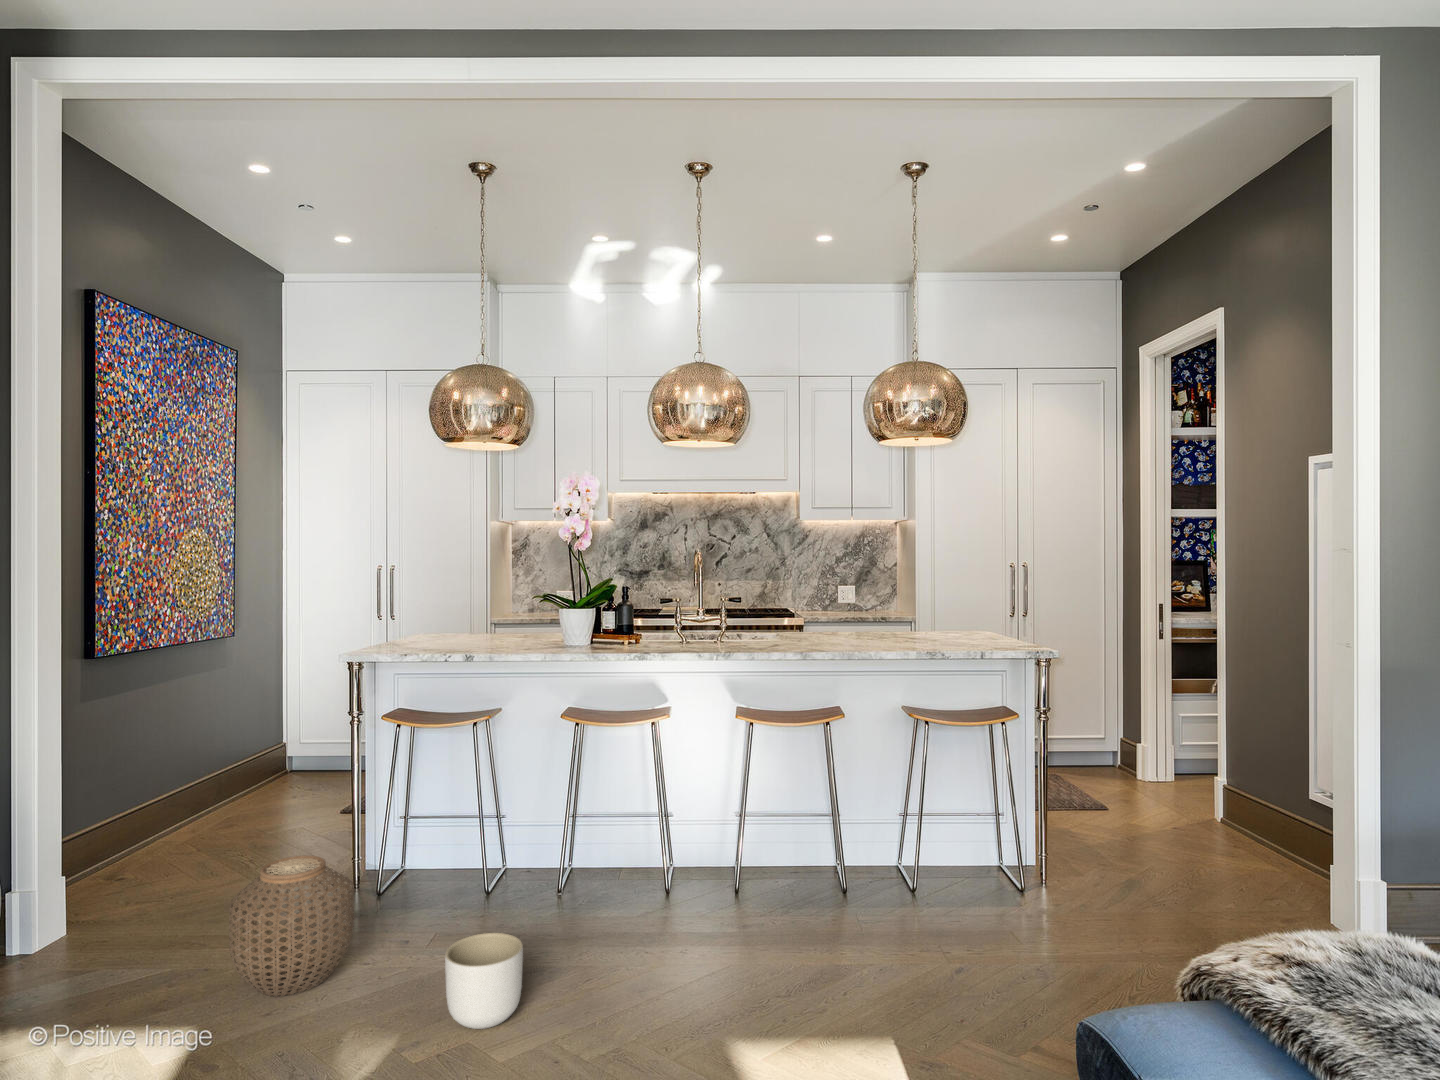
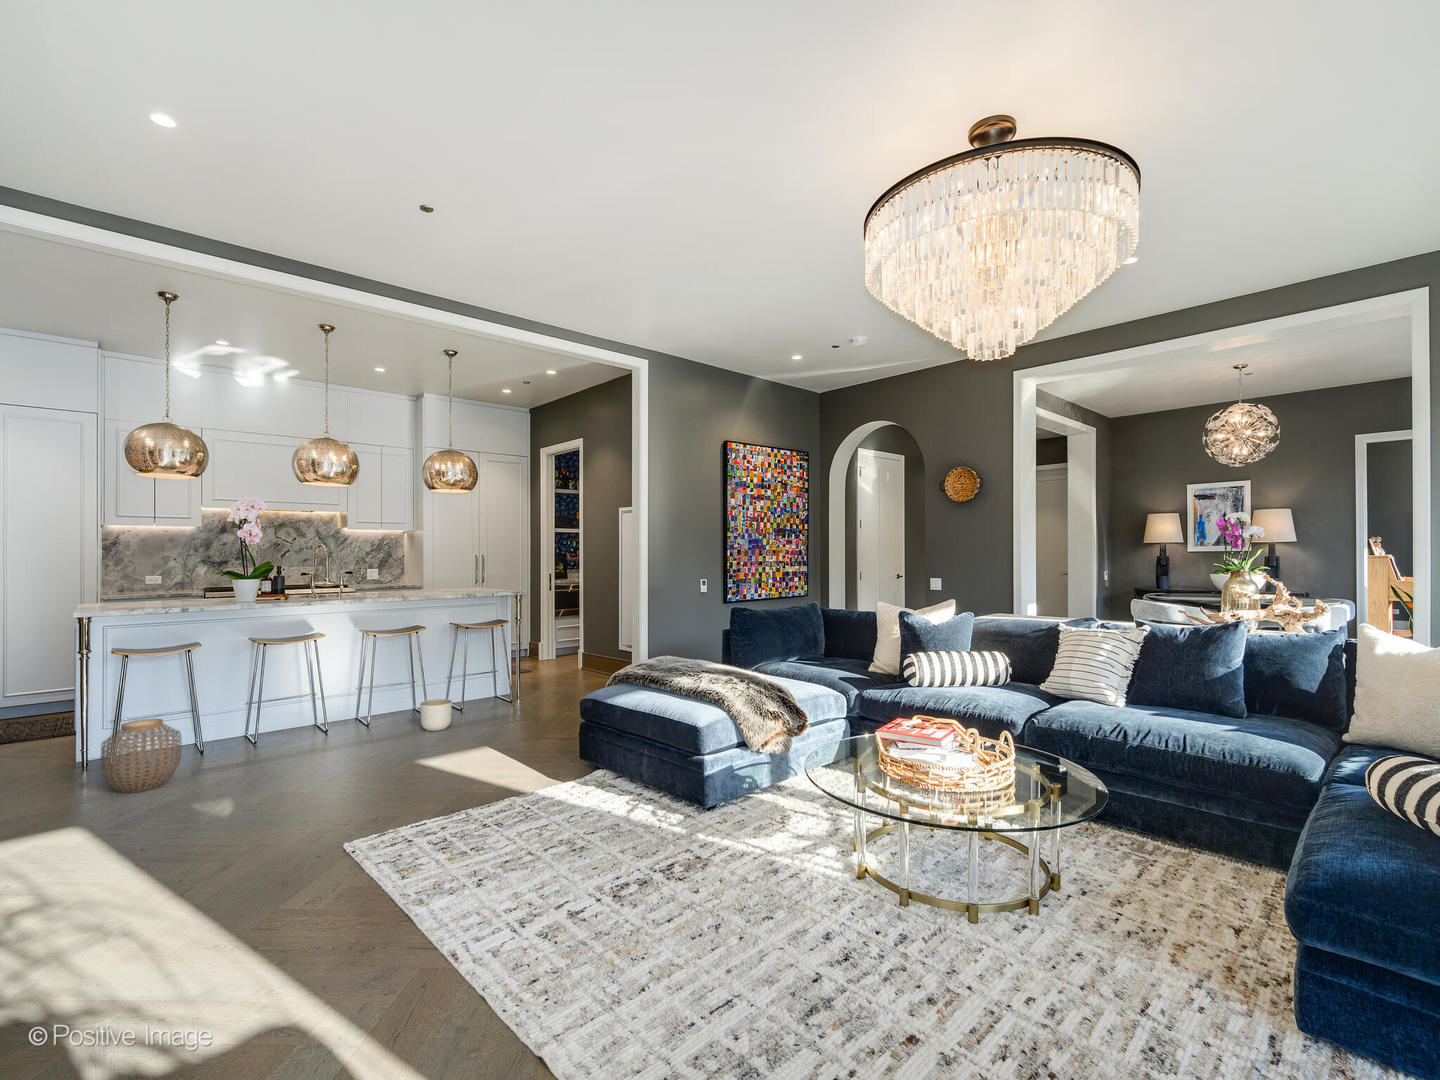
planter: present [445,933,523,1029] -> present [420,699,452,731]

